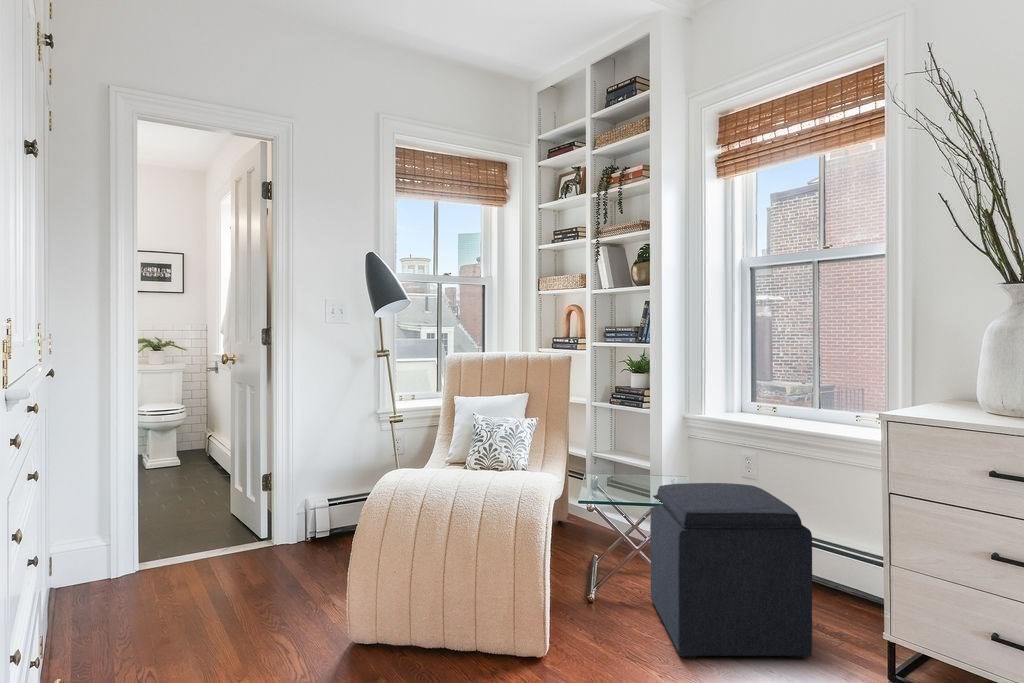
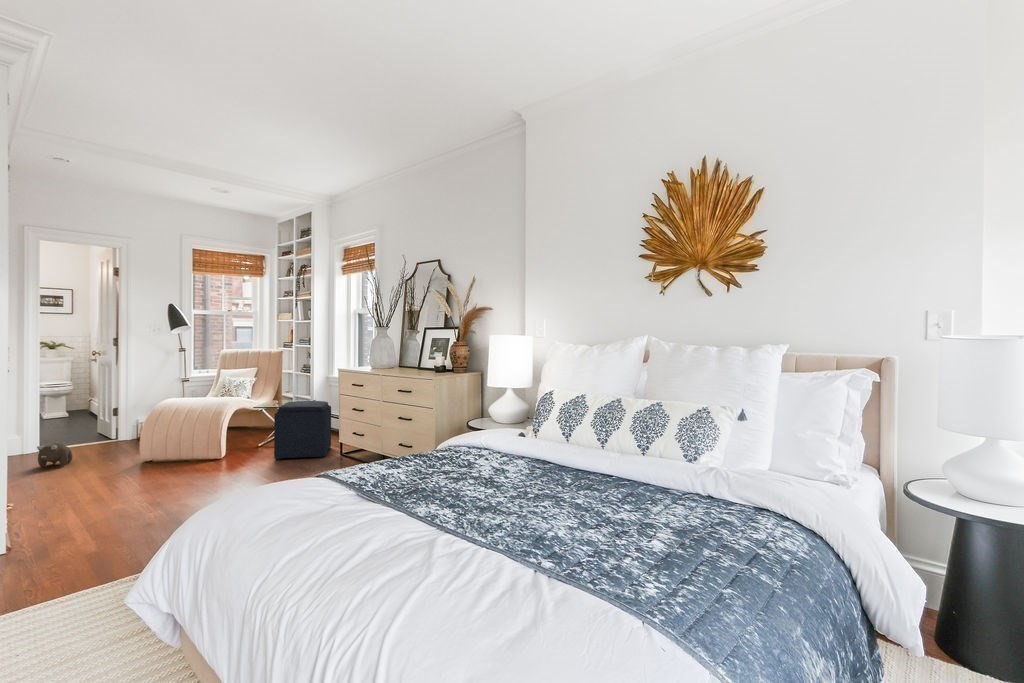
plush toy: none [131,580,203,640] -> present [37,443,72,467]

